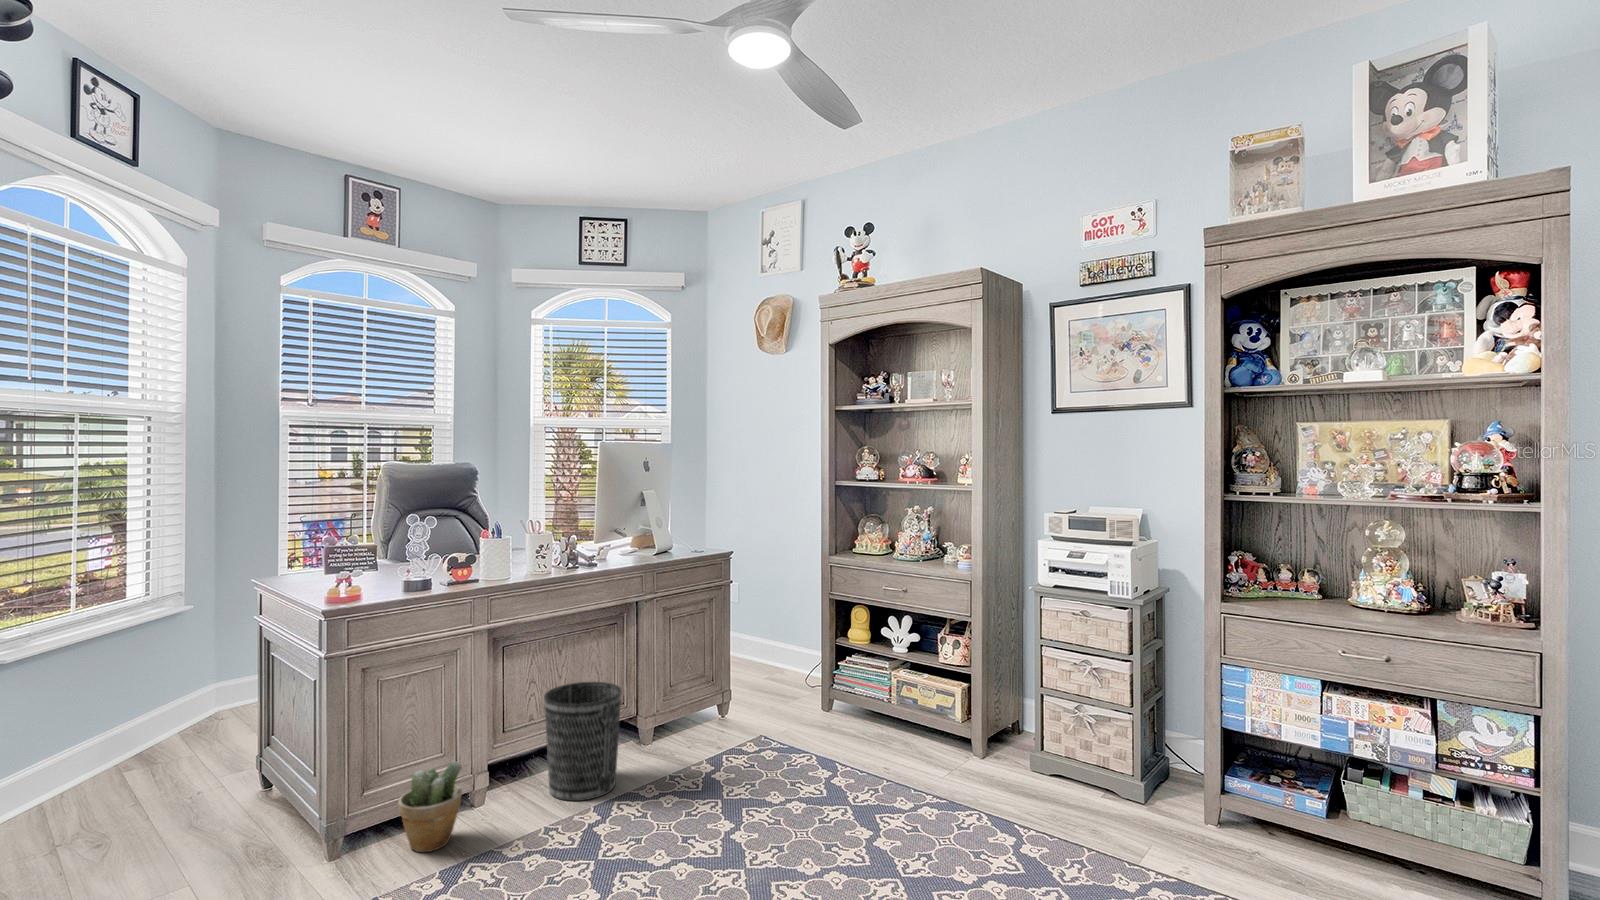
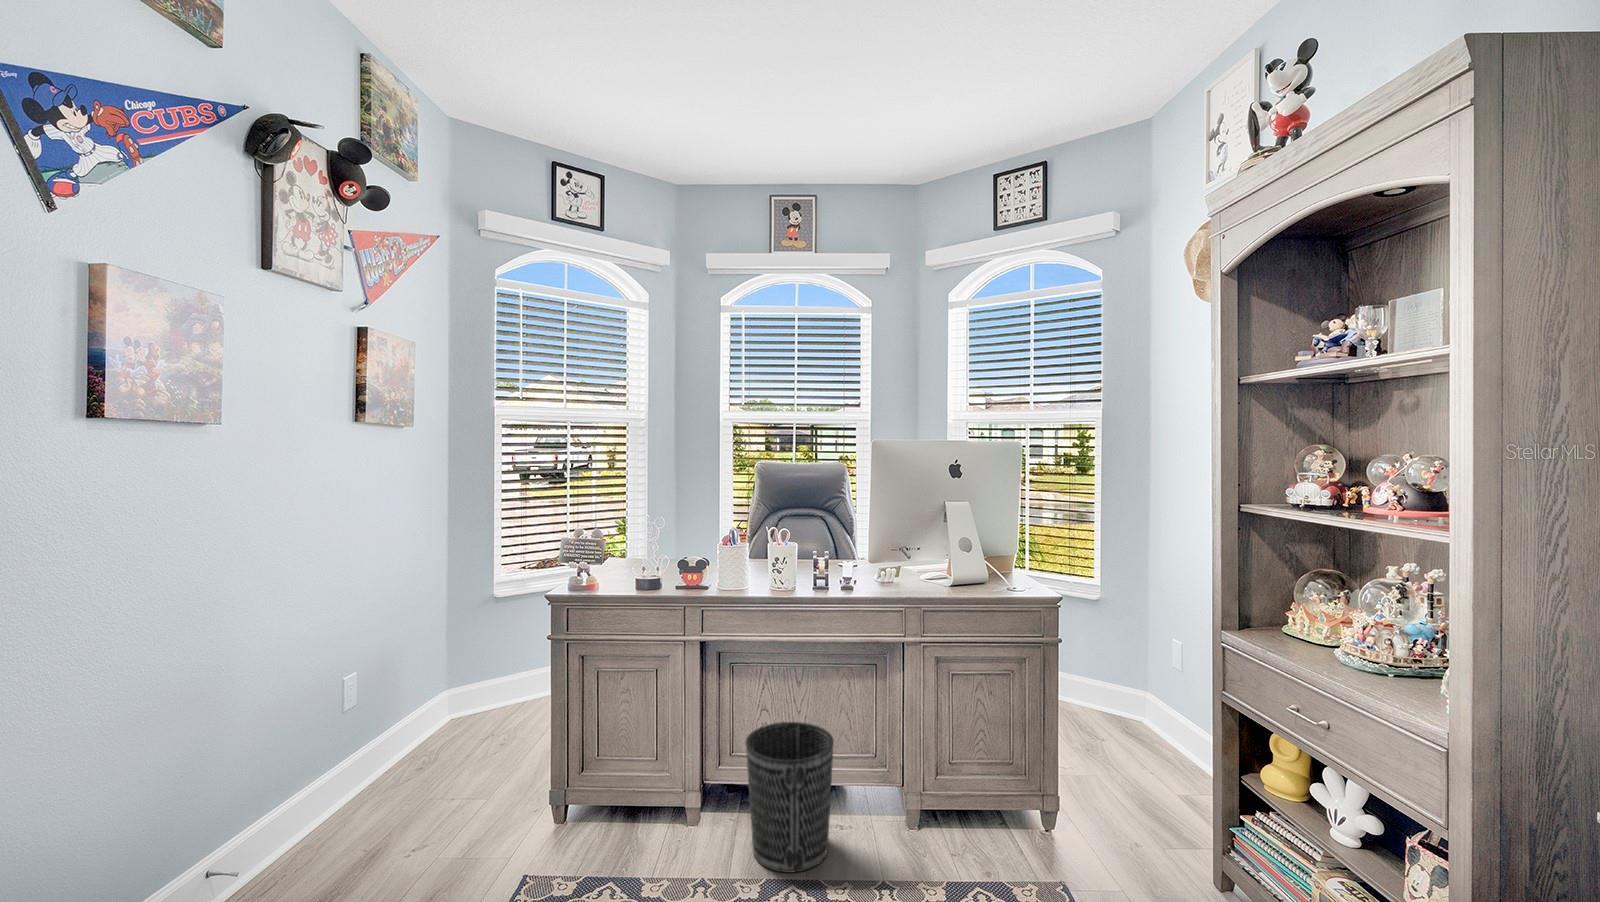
potted plant: present [398,761,462,852] -> none [583,773,643,859]

